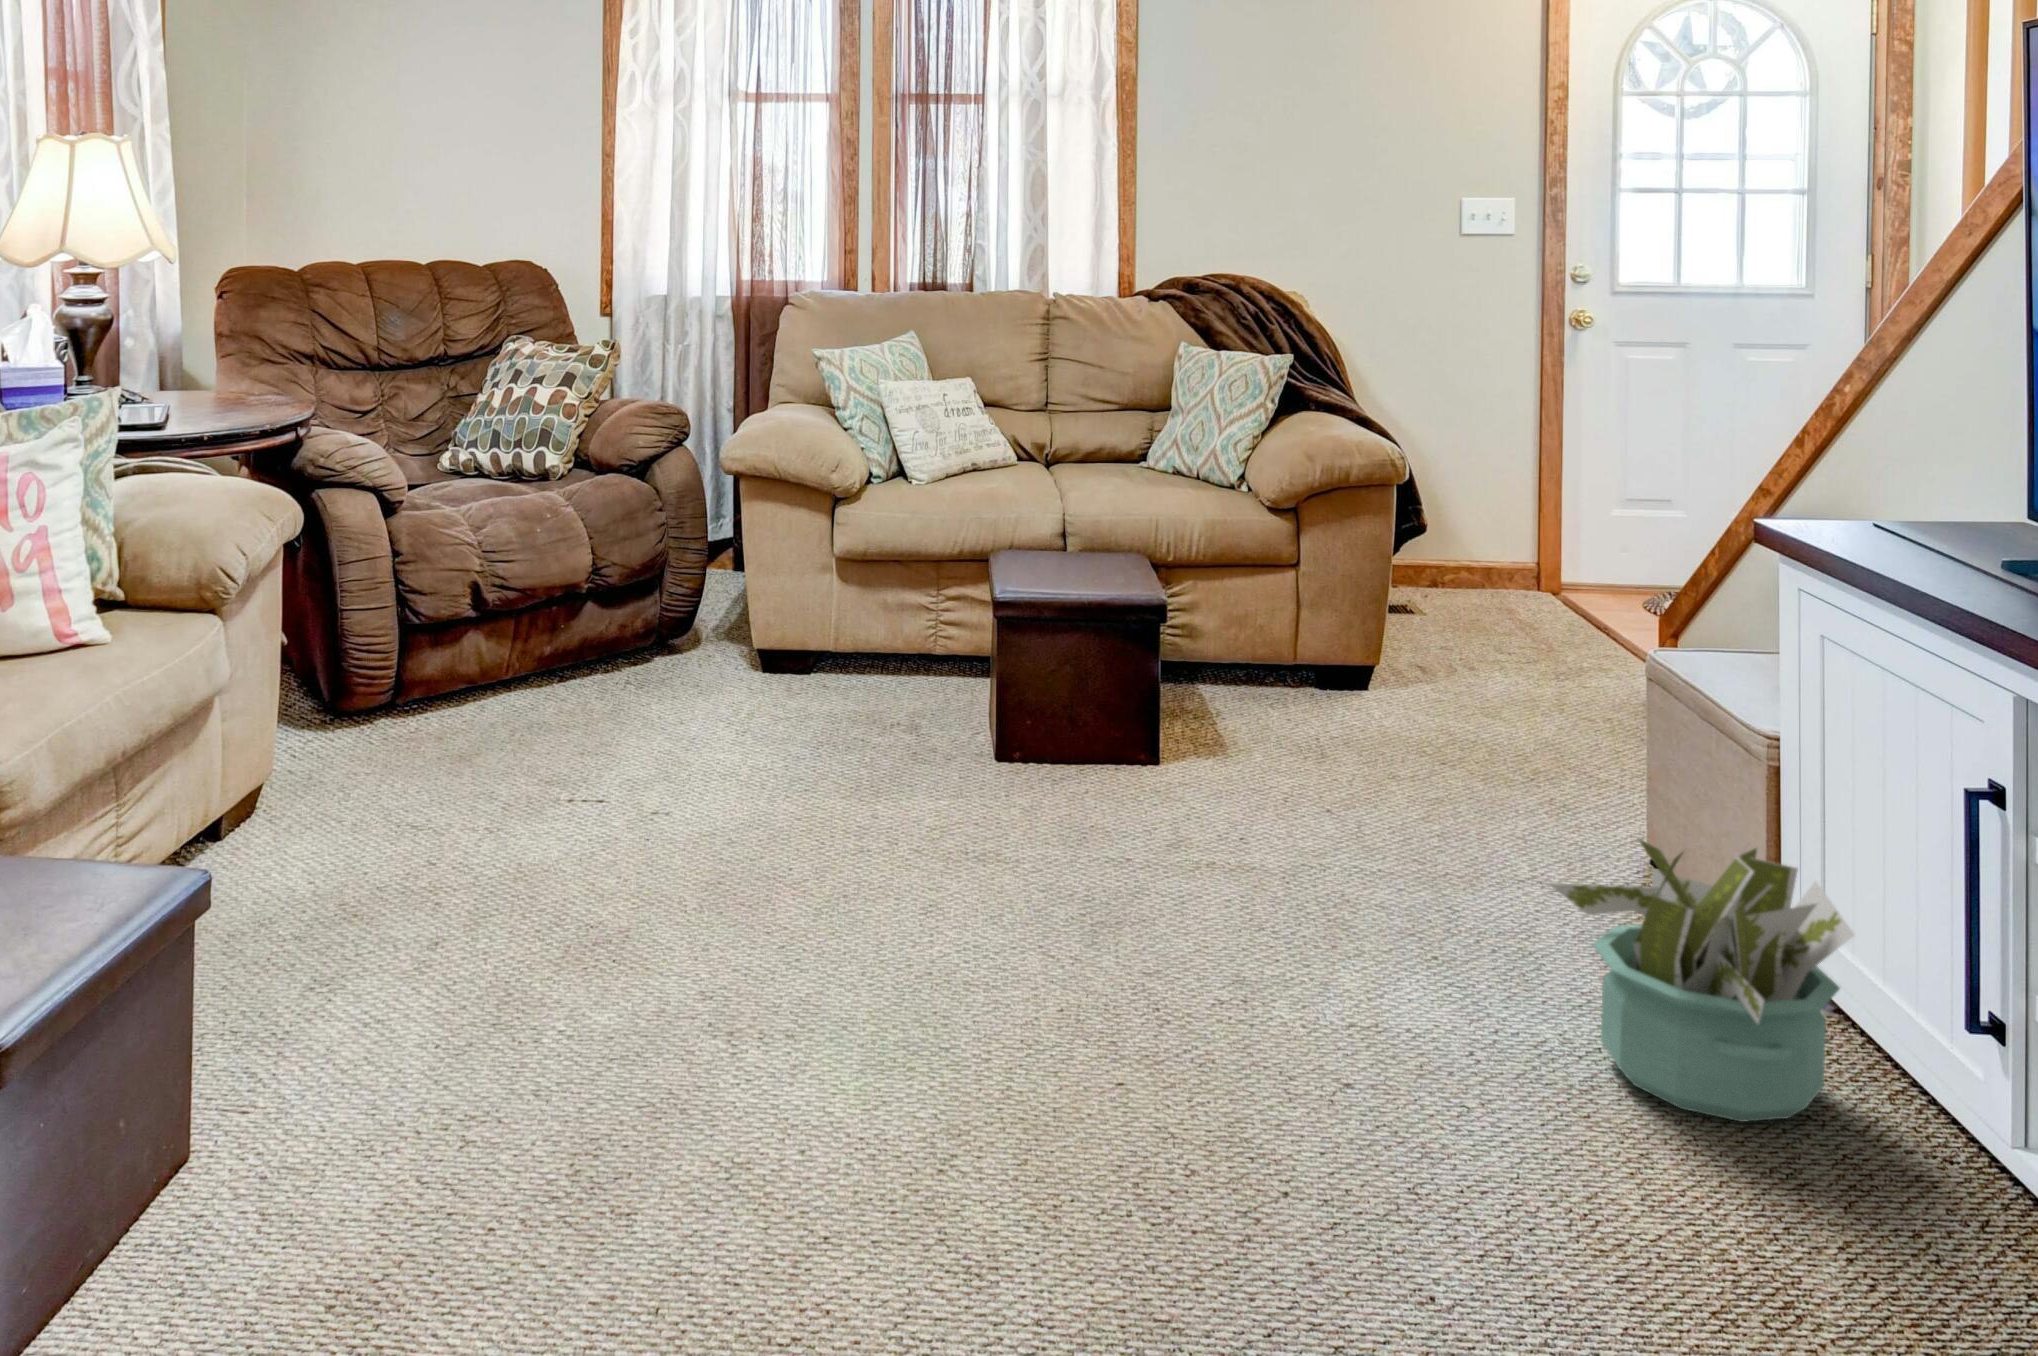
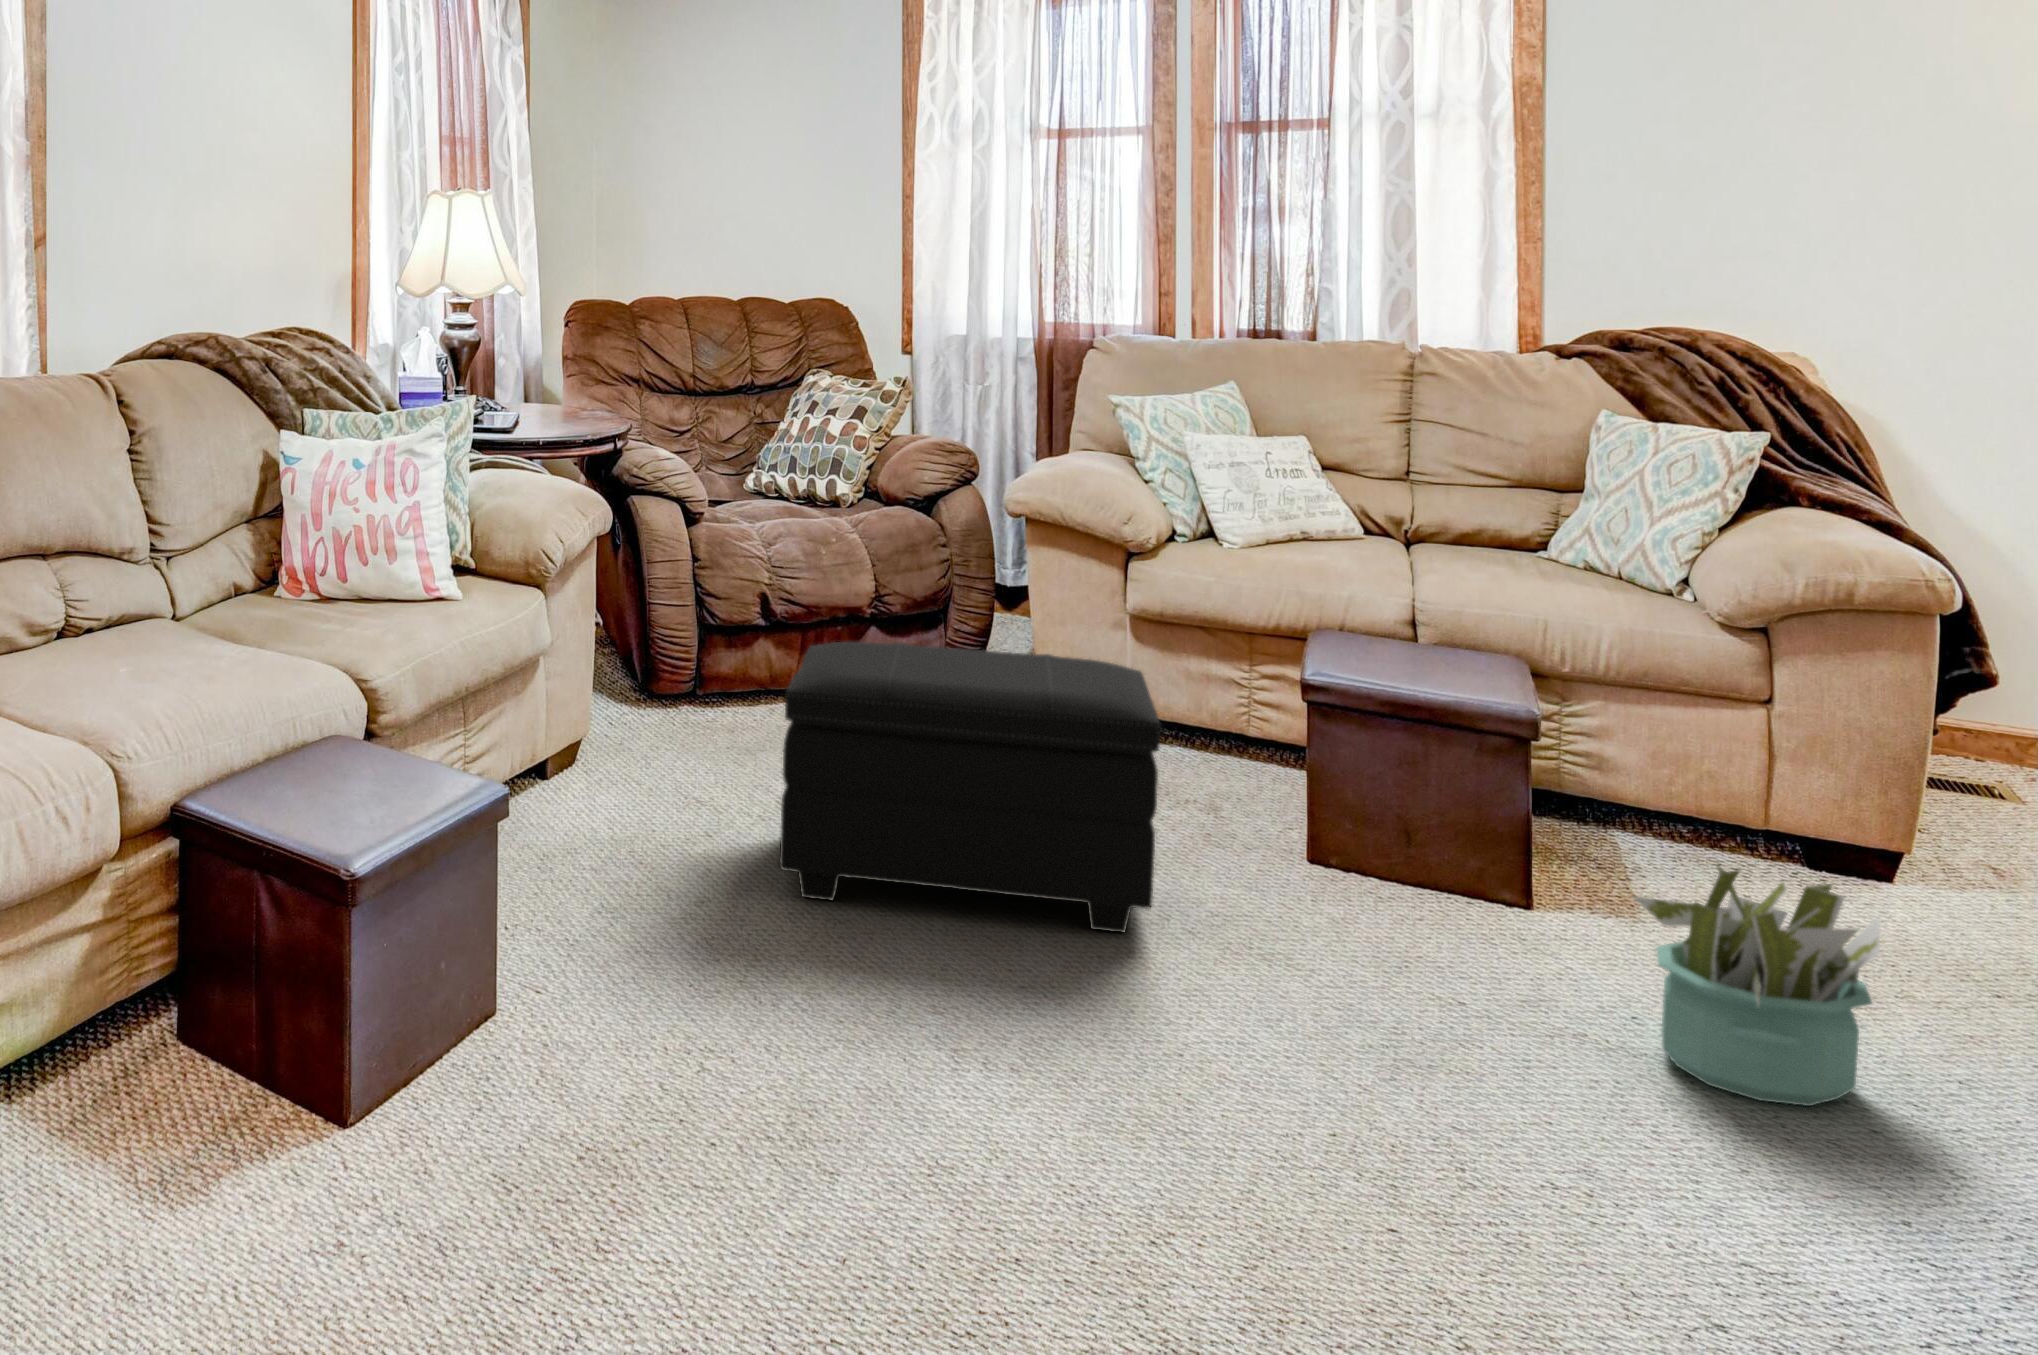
footstool: none [560,654,1024,1013] -> present [780,642,1161,932]

